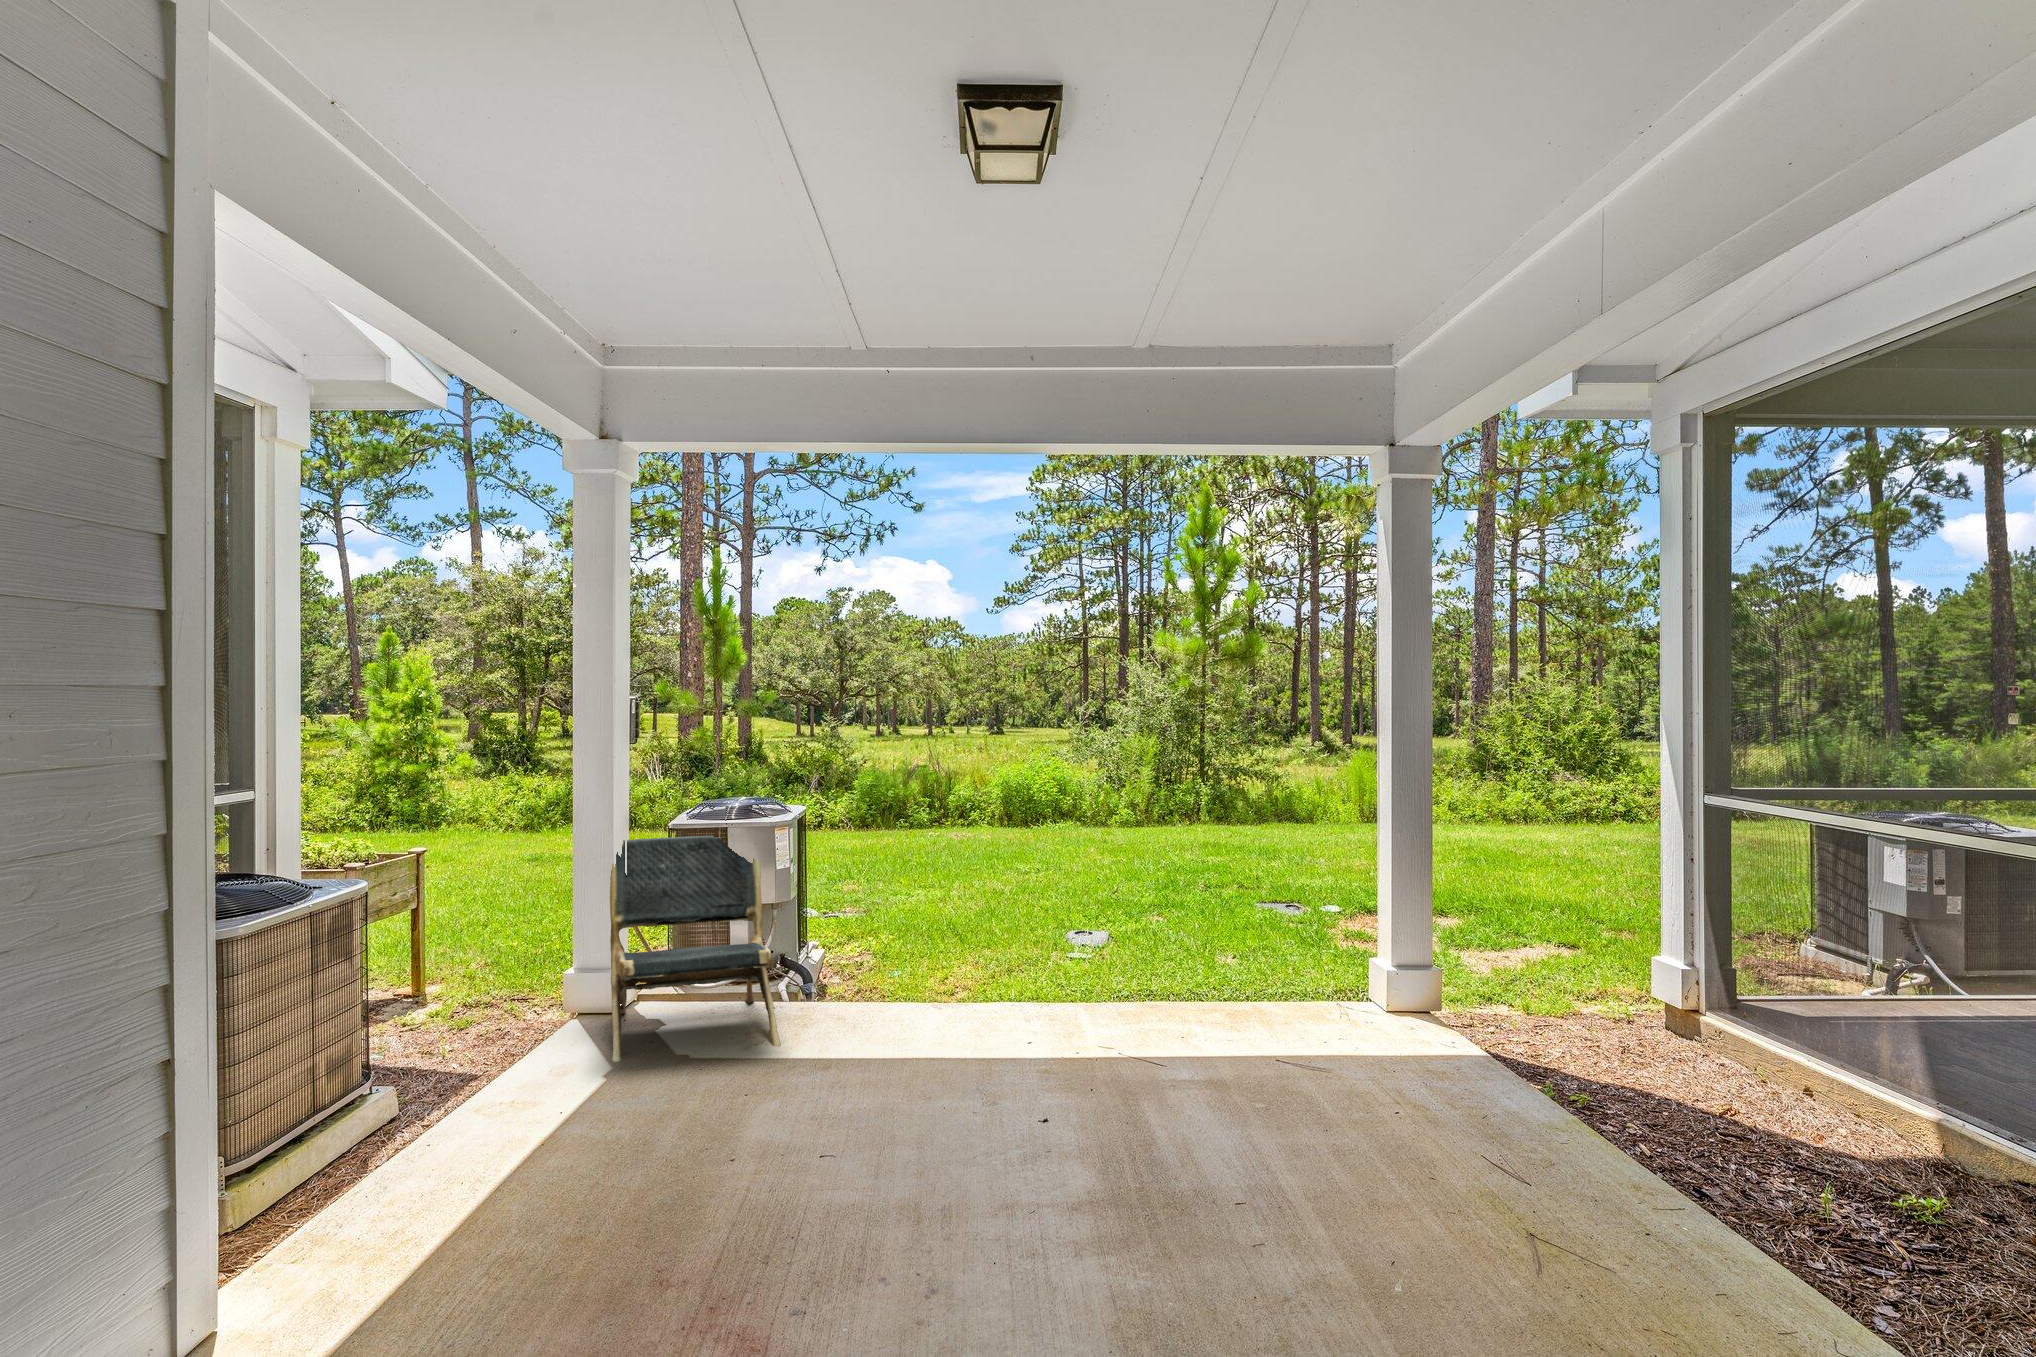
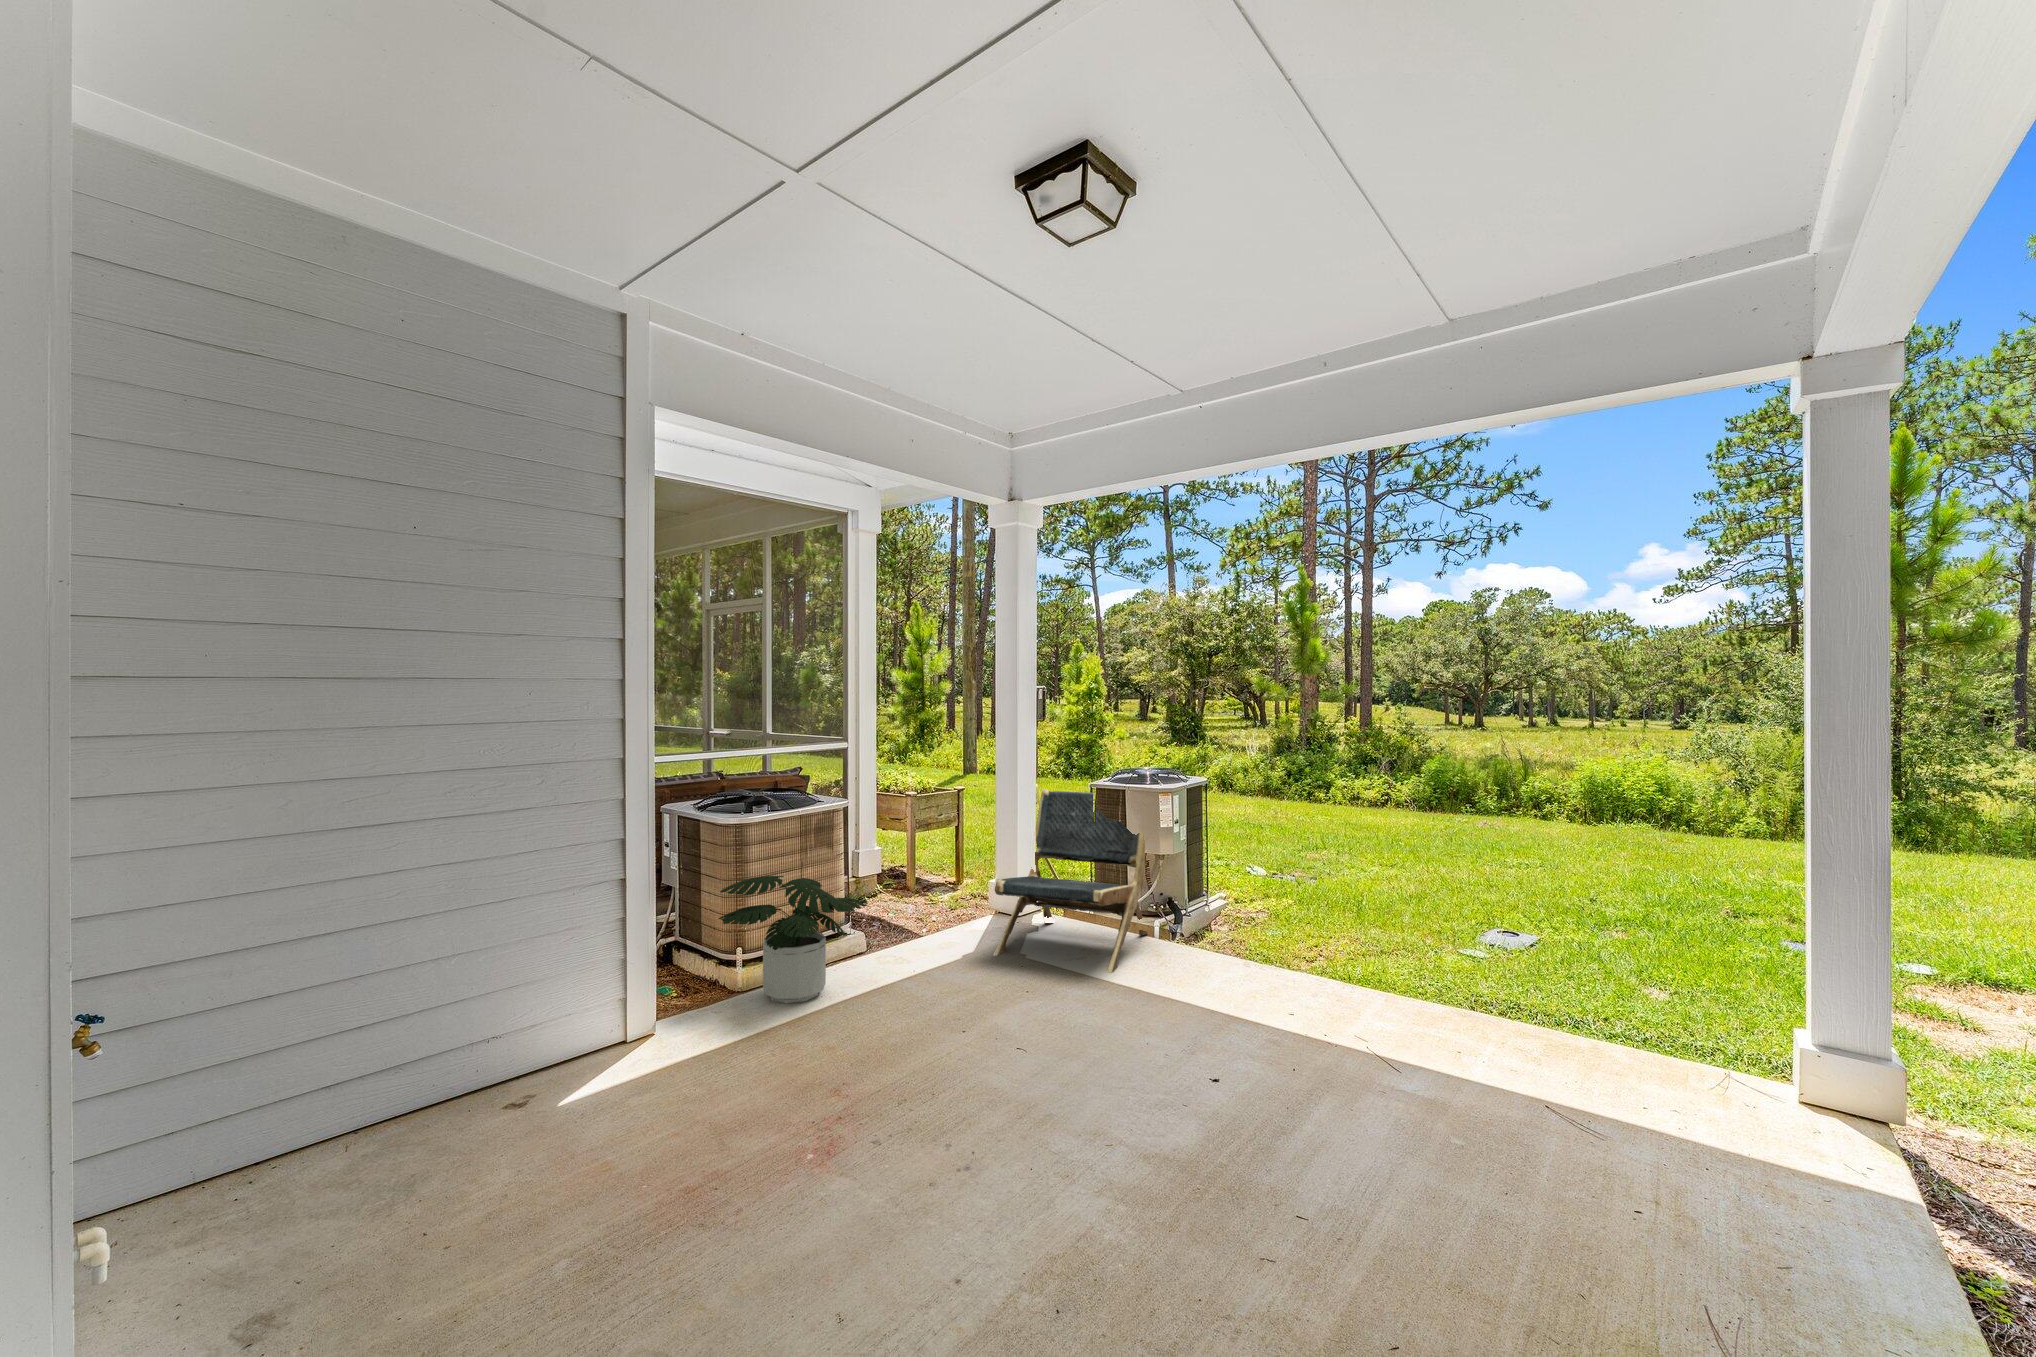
potted plant: none [303,1000,527,1190] -> present [718,876,868,1003]

